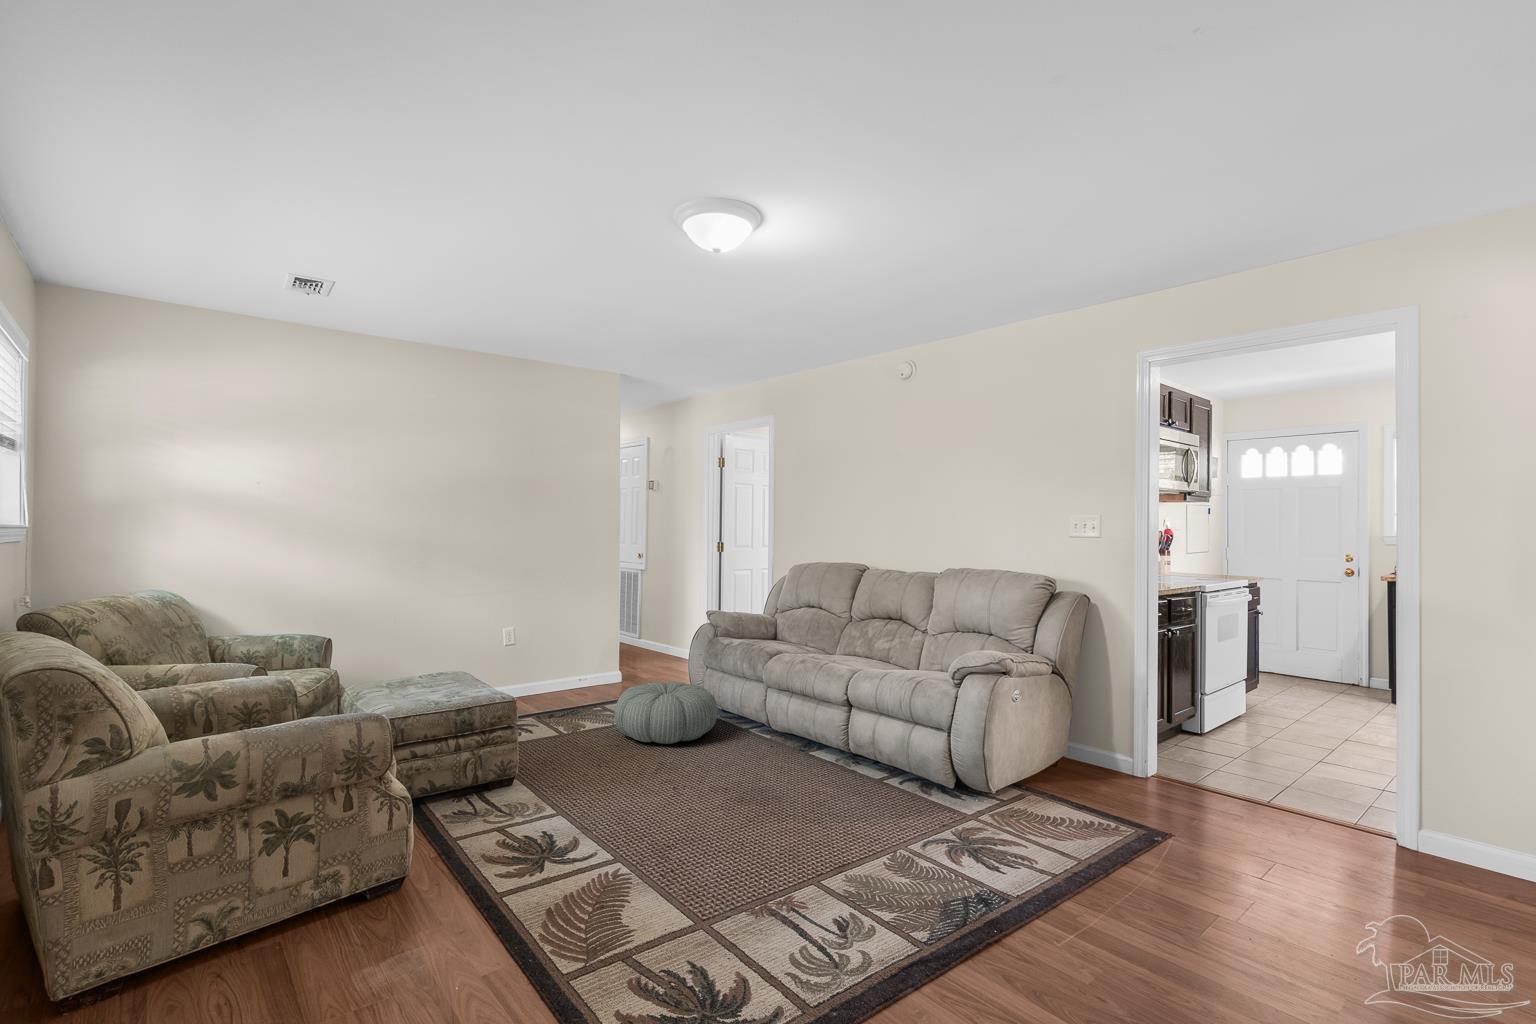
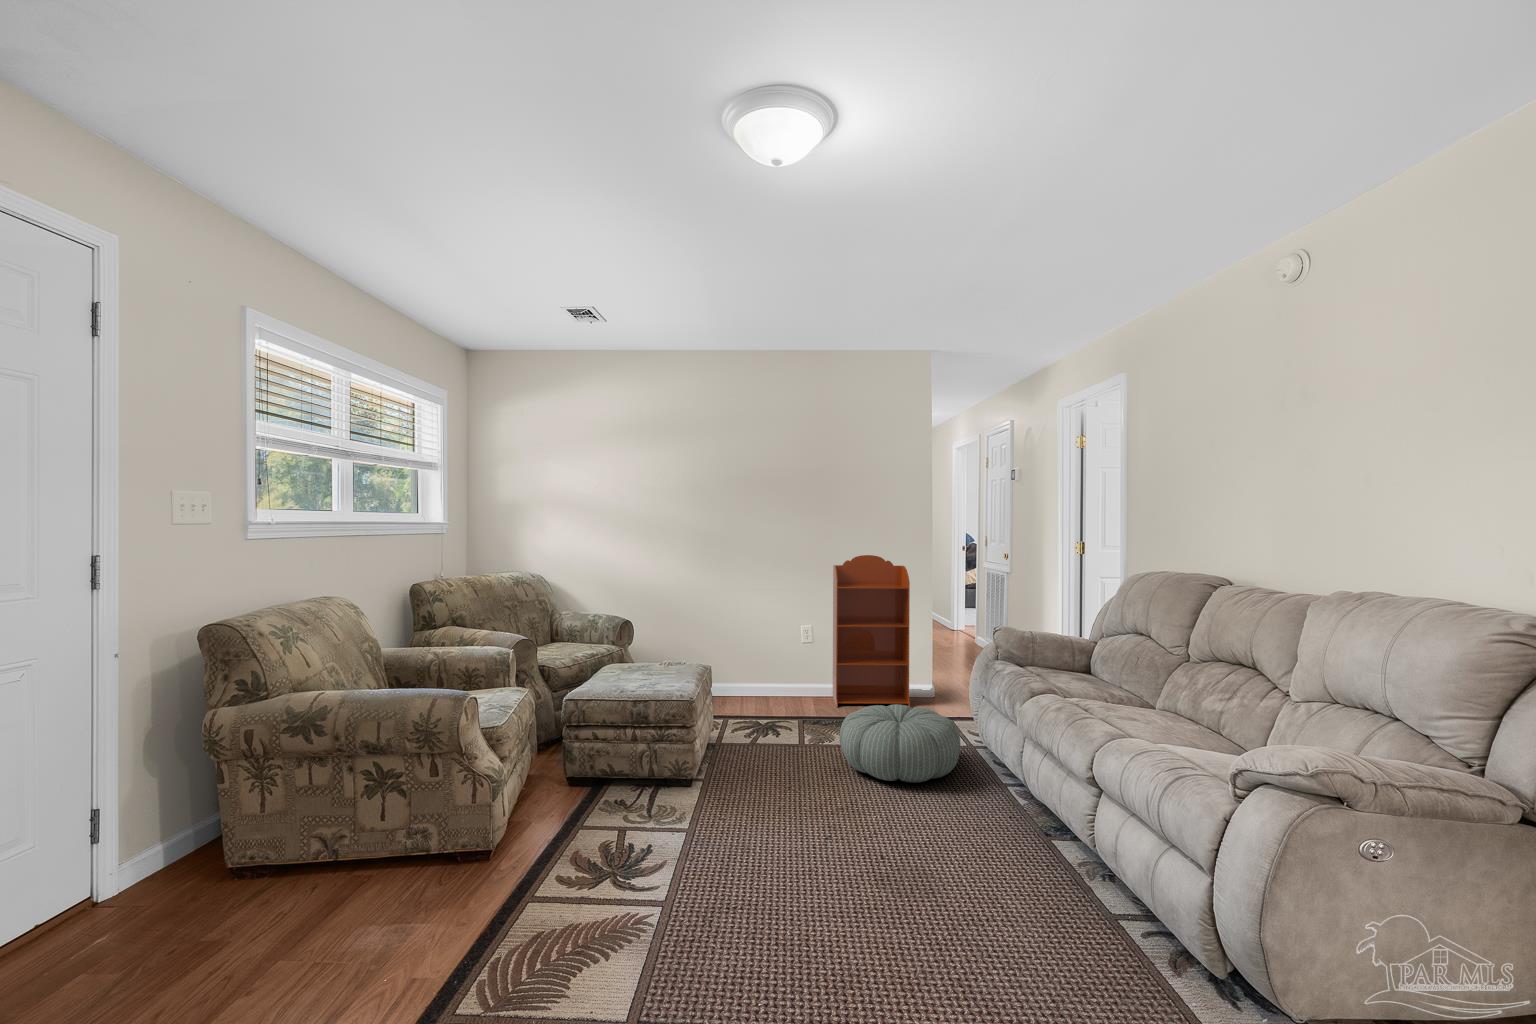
bookcase: none [537,552,619,701] -> present [833,555,910,707]

